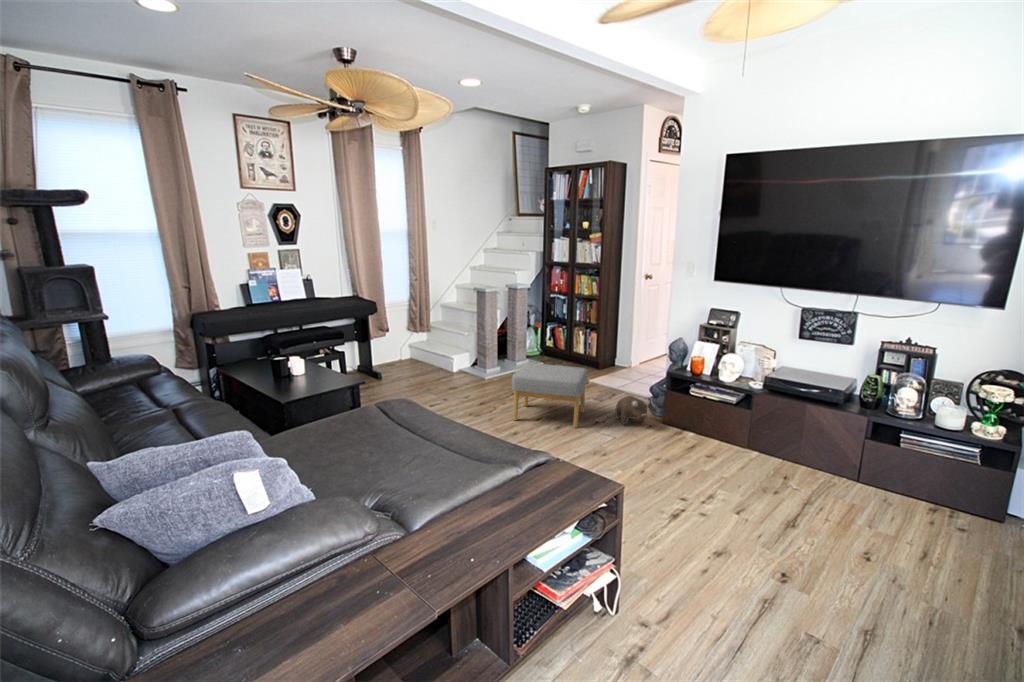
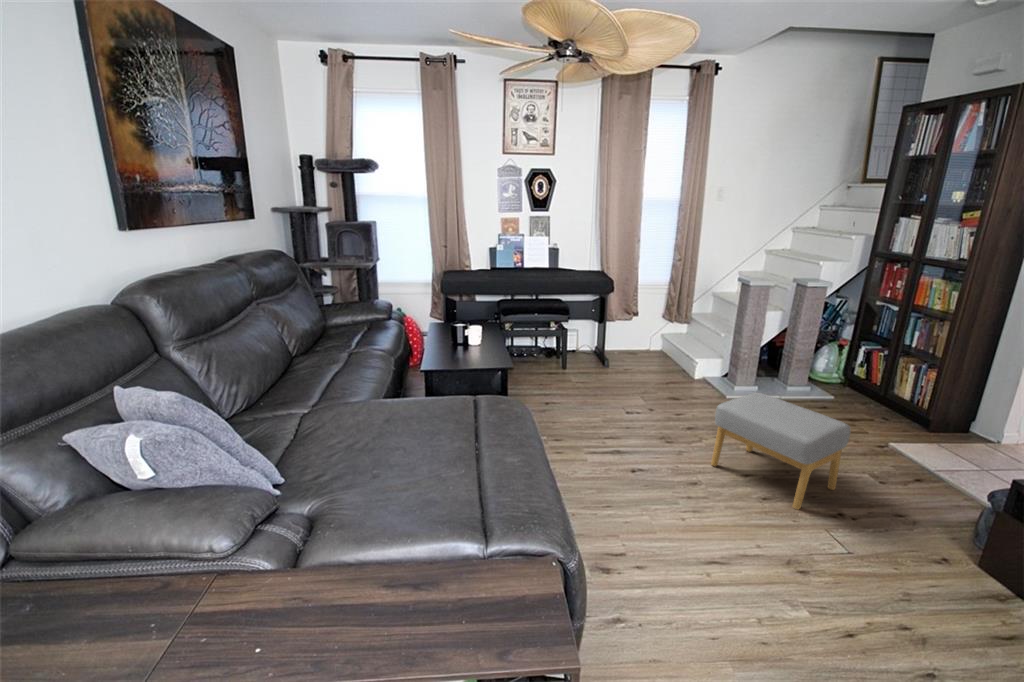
plush toy: present [615,396,650,425] -> none [884,491,951,545]

